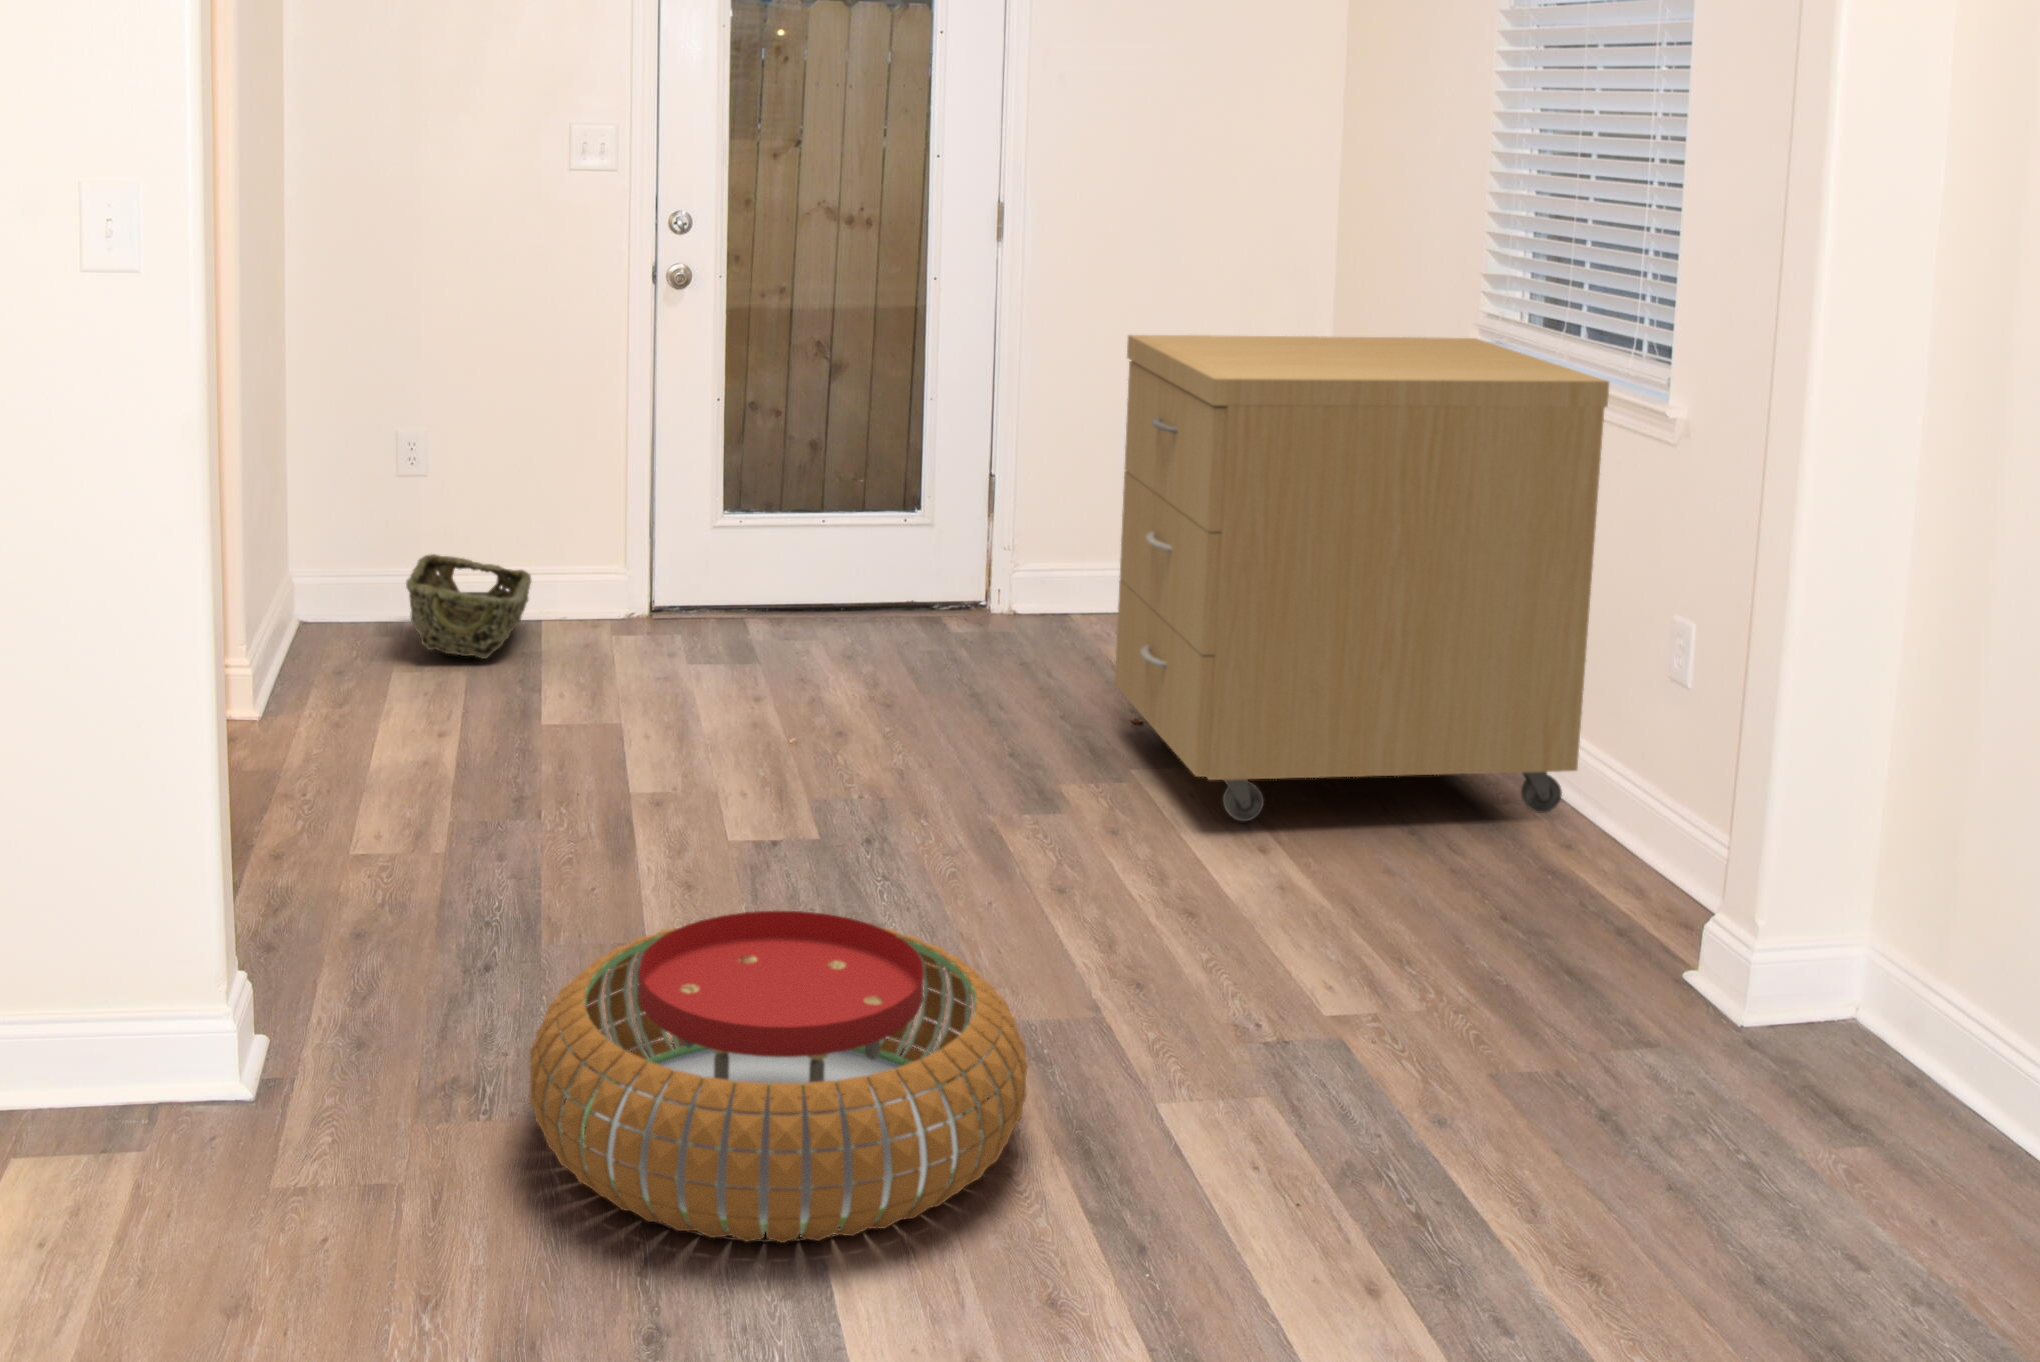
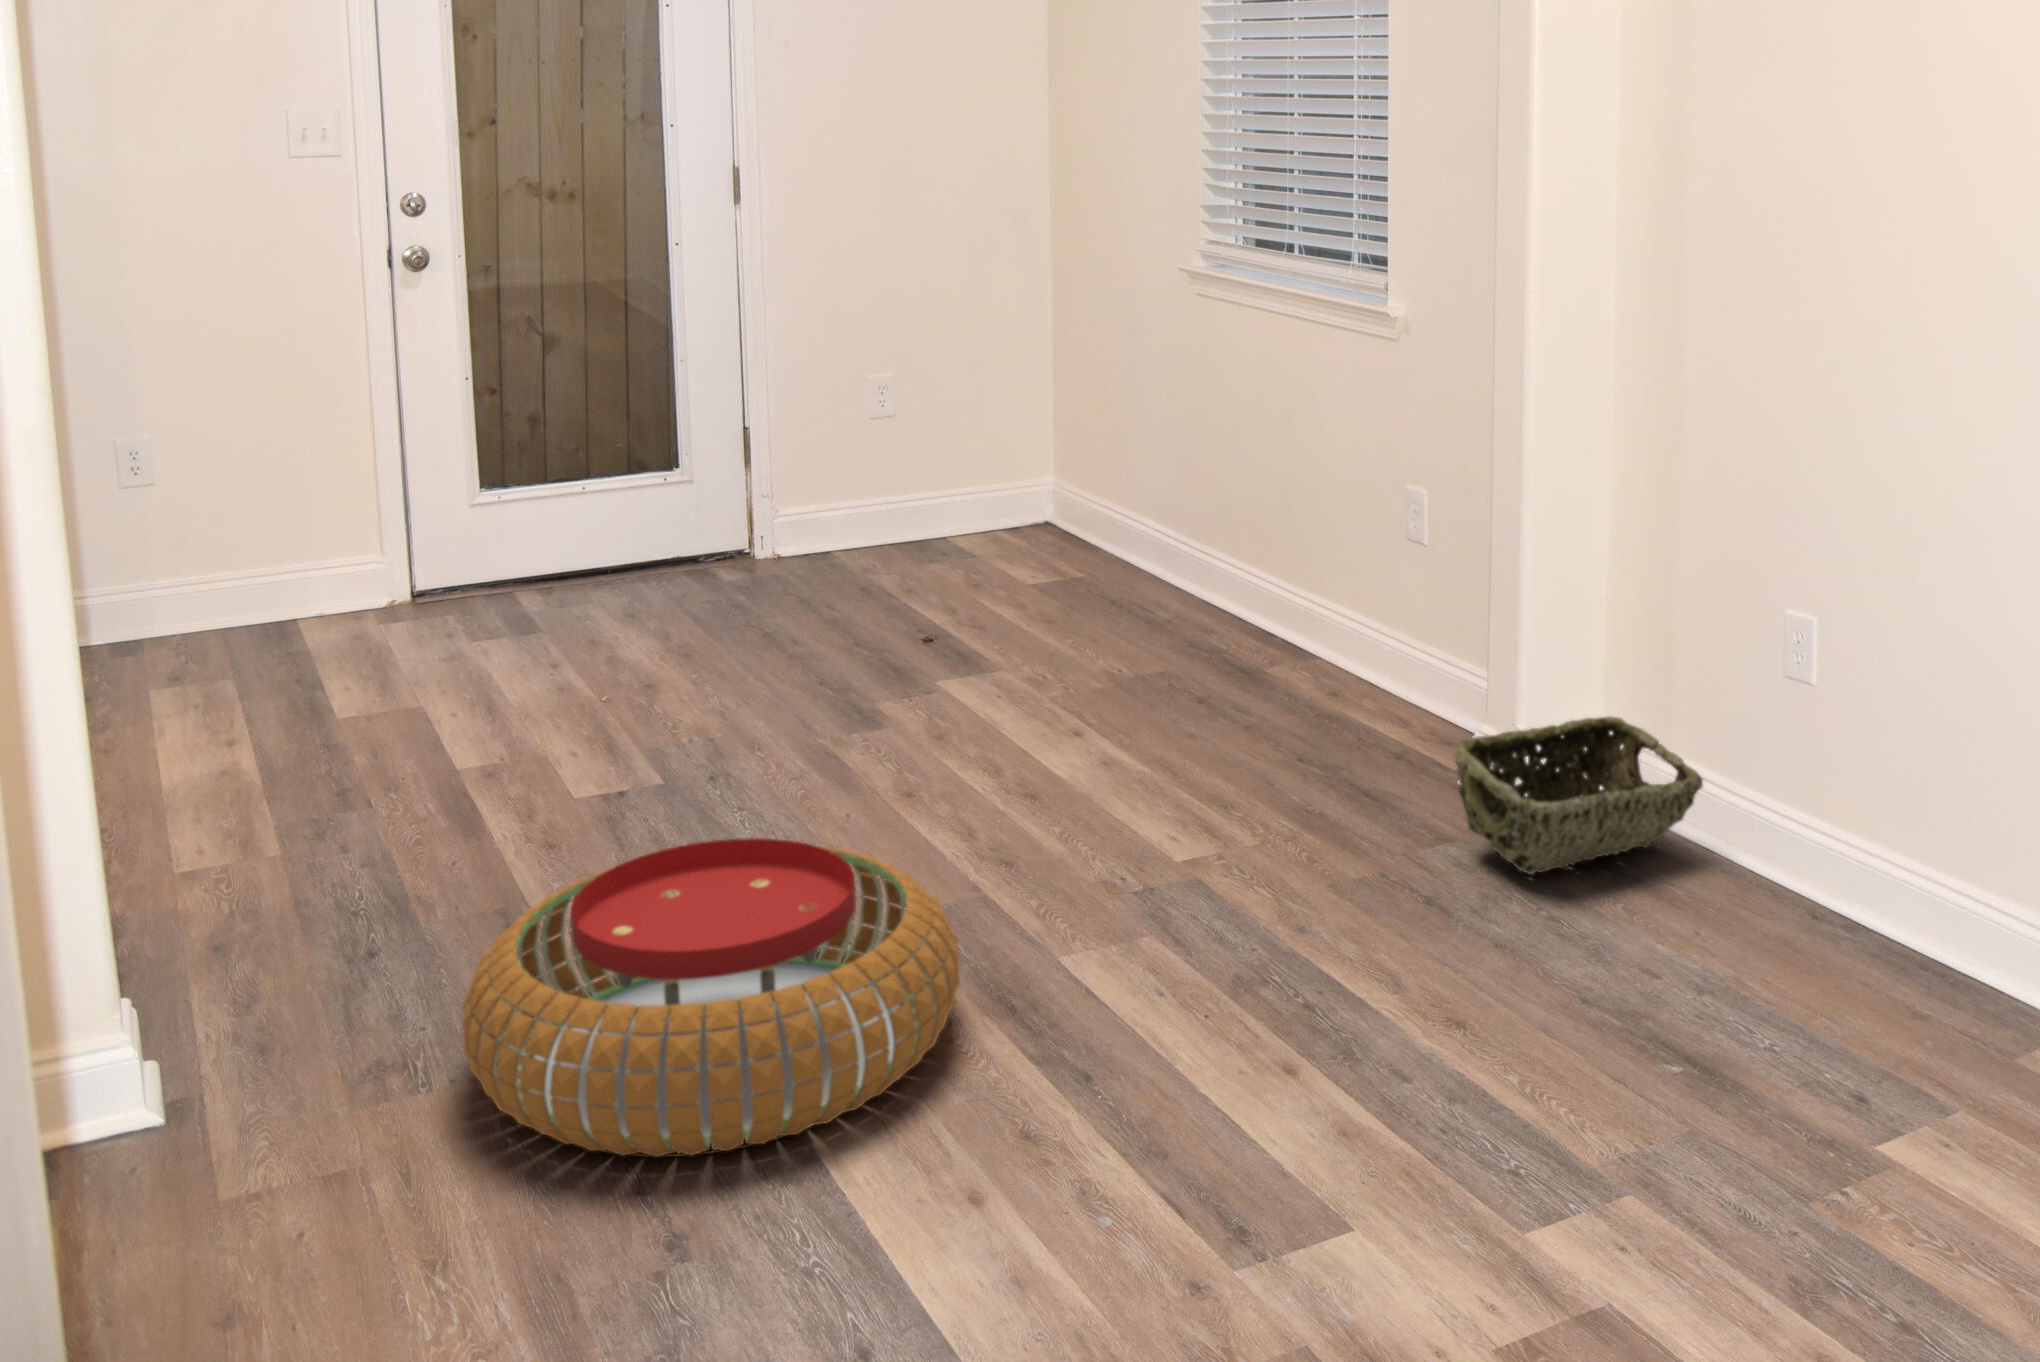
storage cabinet: present [1115,335,1609,821] -> none [901,265,1330,705]
woven basket: present [406,554,531,659] -> present [1454,716,1703,874]

